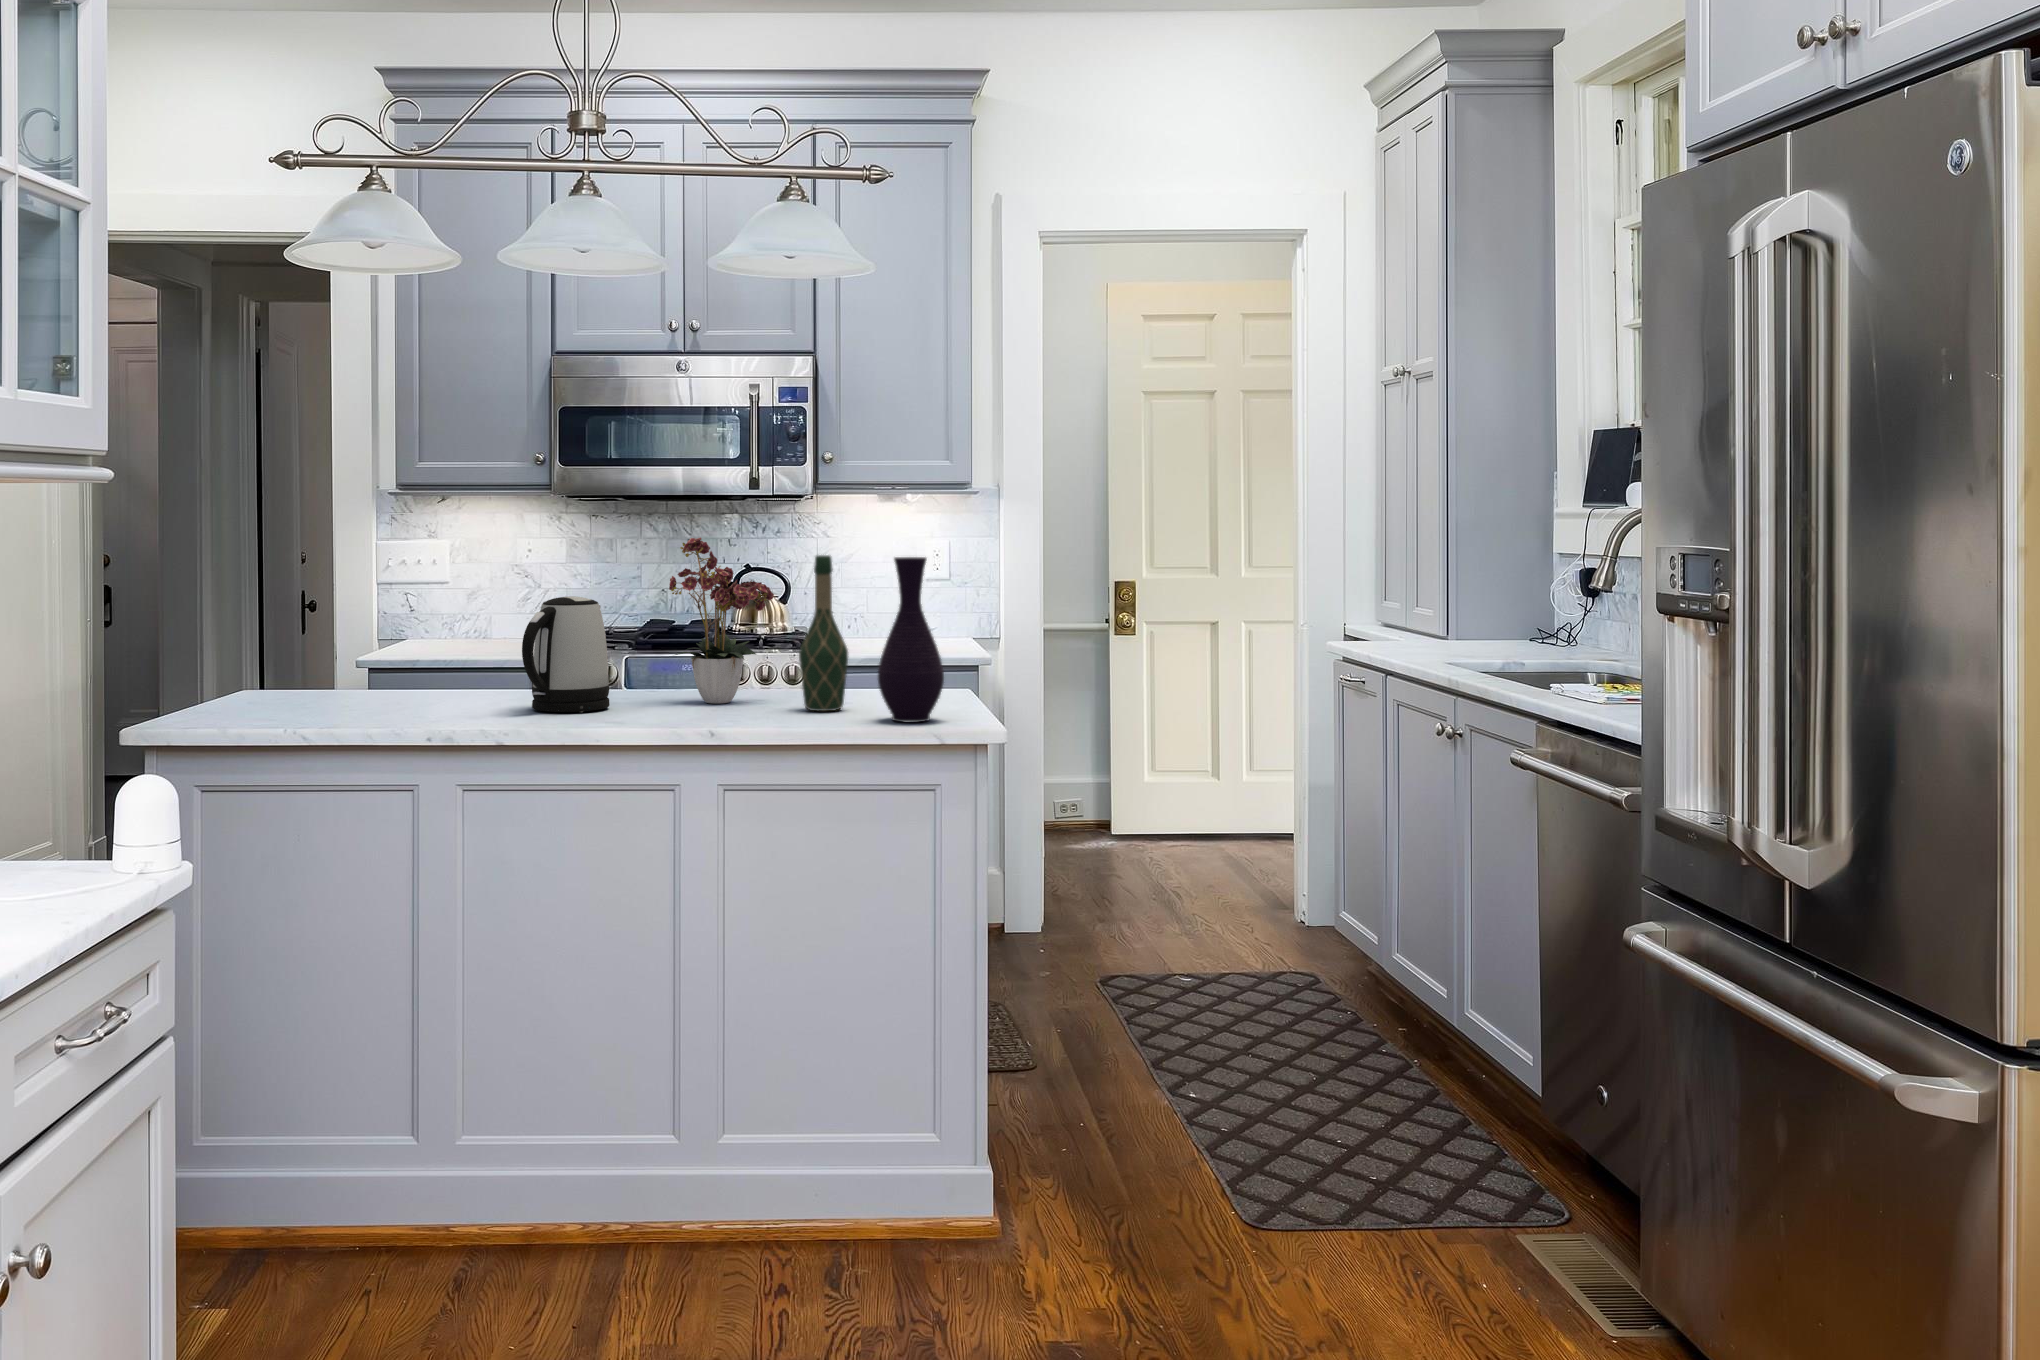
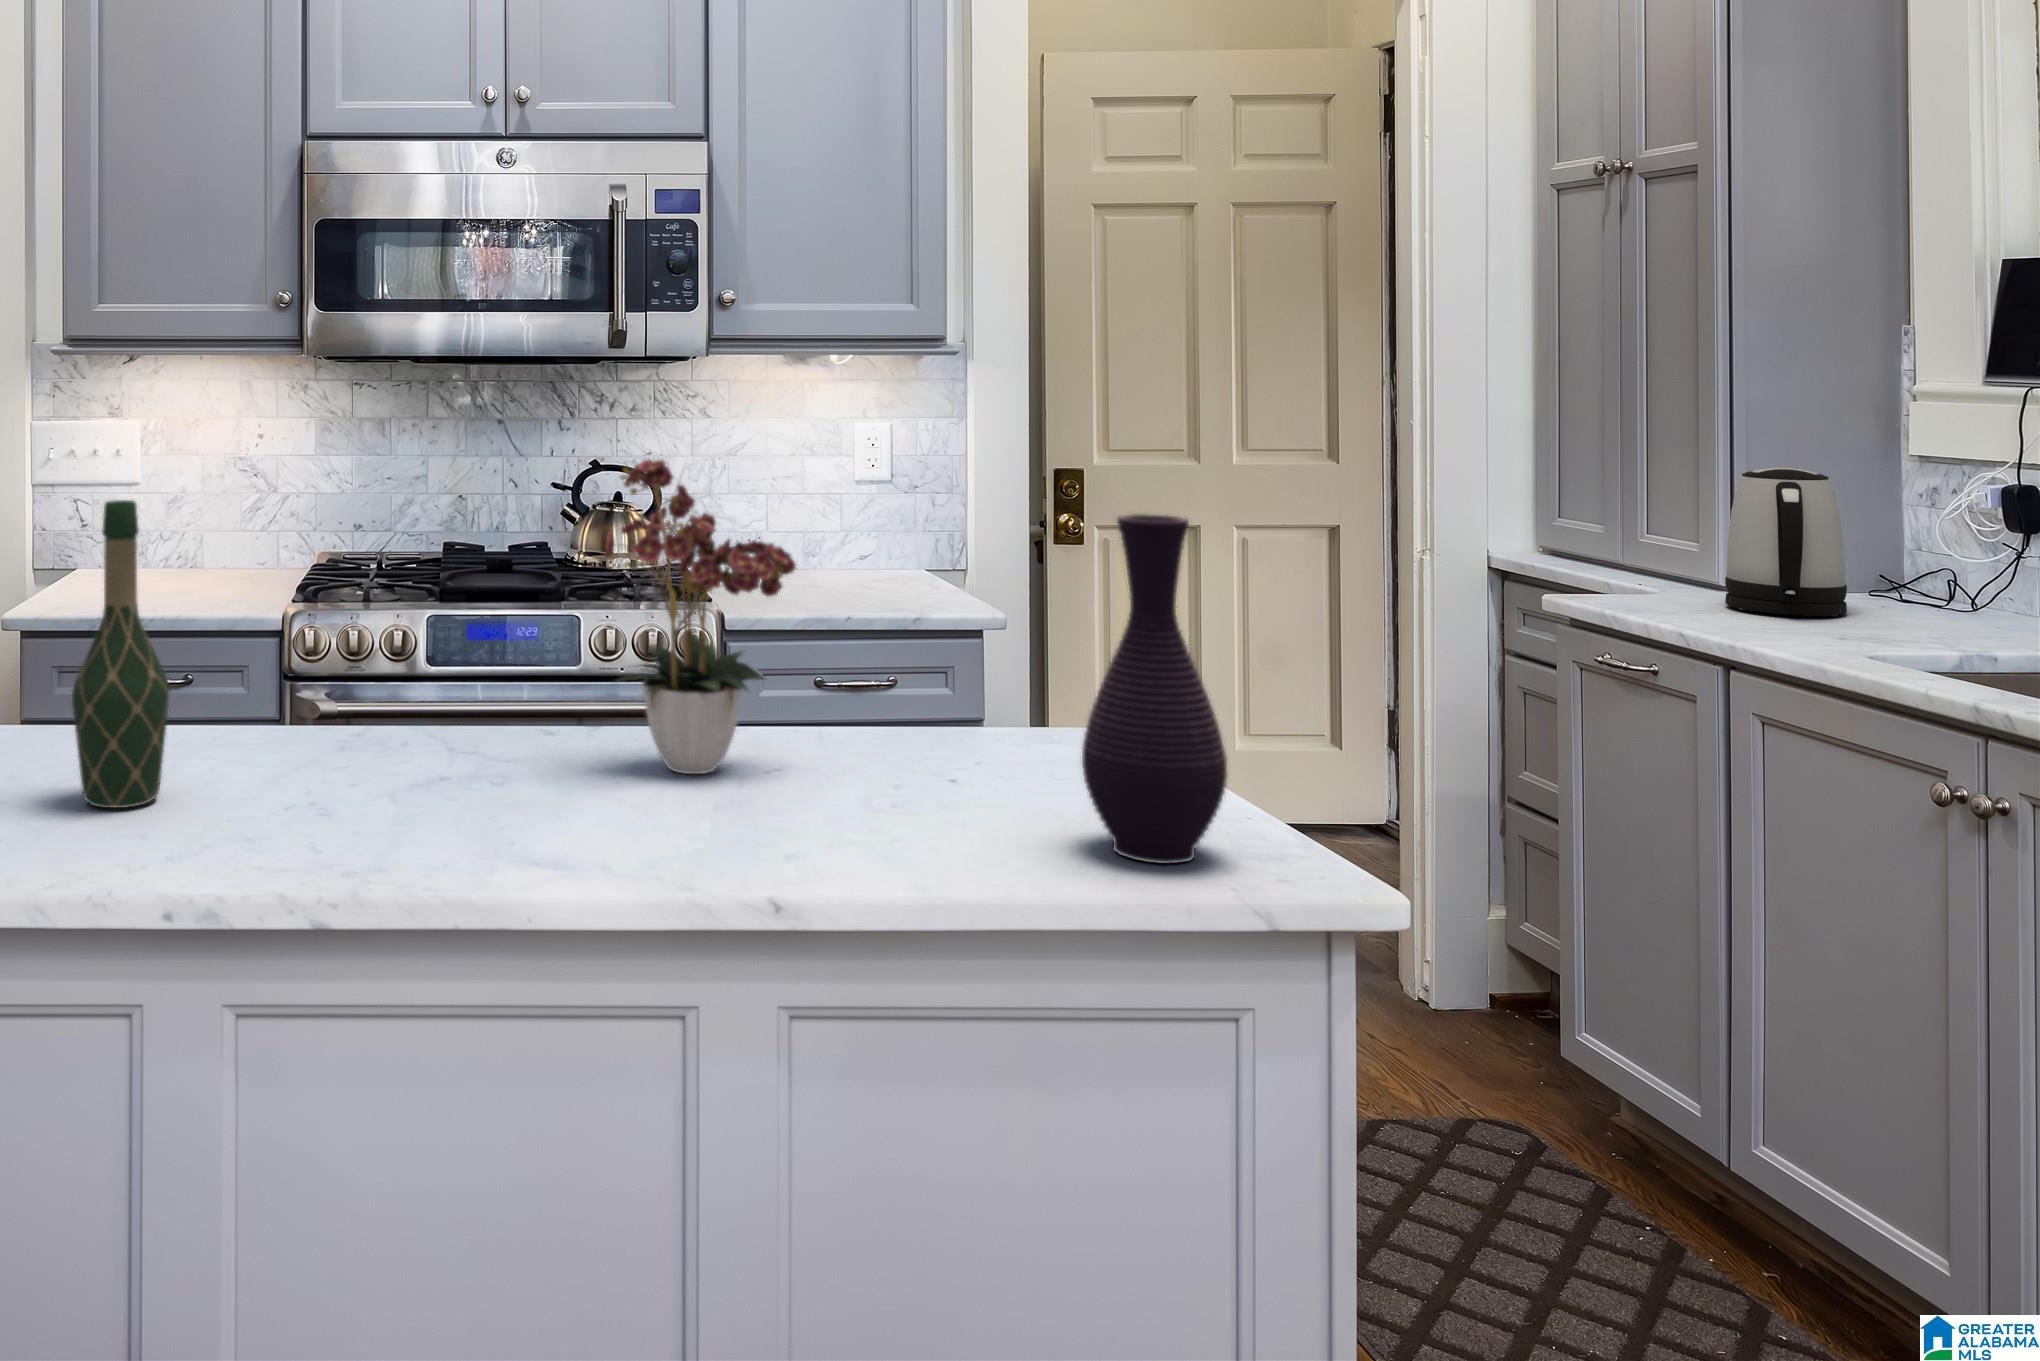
wine bottle: present [799,555,848,711] -> present [72,500,169,808]
kettle: present [522,596,610,712] -> present [1725,468,1847,616]

